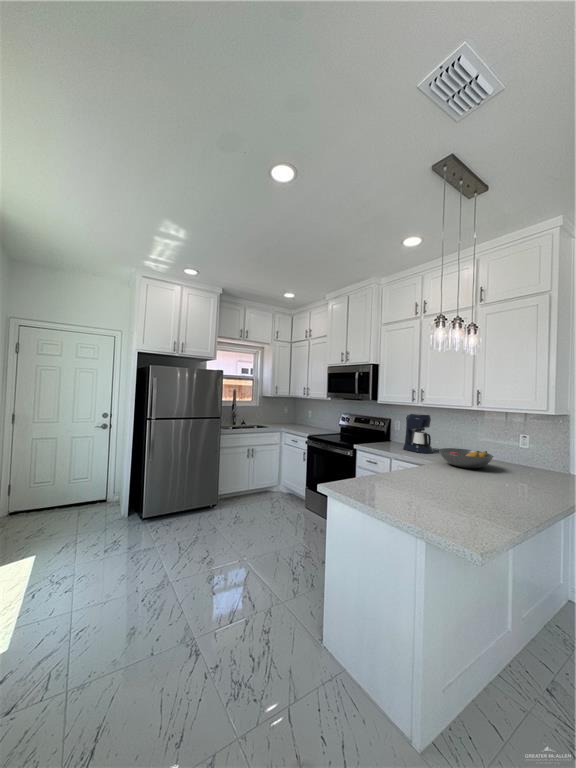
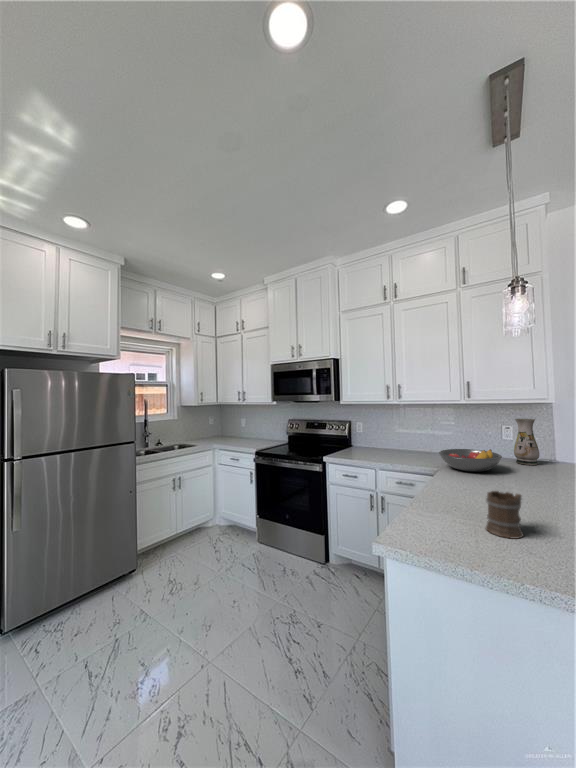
coffee maker: present [403,414,434,453] -> none [379,413,413,458]
vase: none [522,428,546,472] -> present [514,419,539,465]
mug: none [398,465,430,496] -> present [486,491,523,538]

